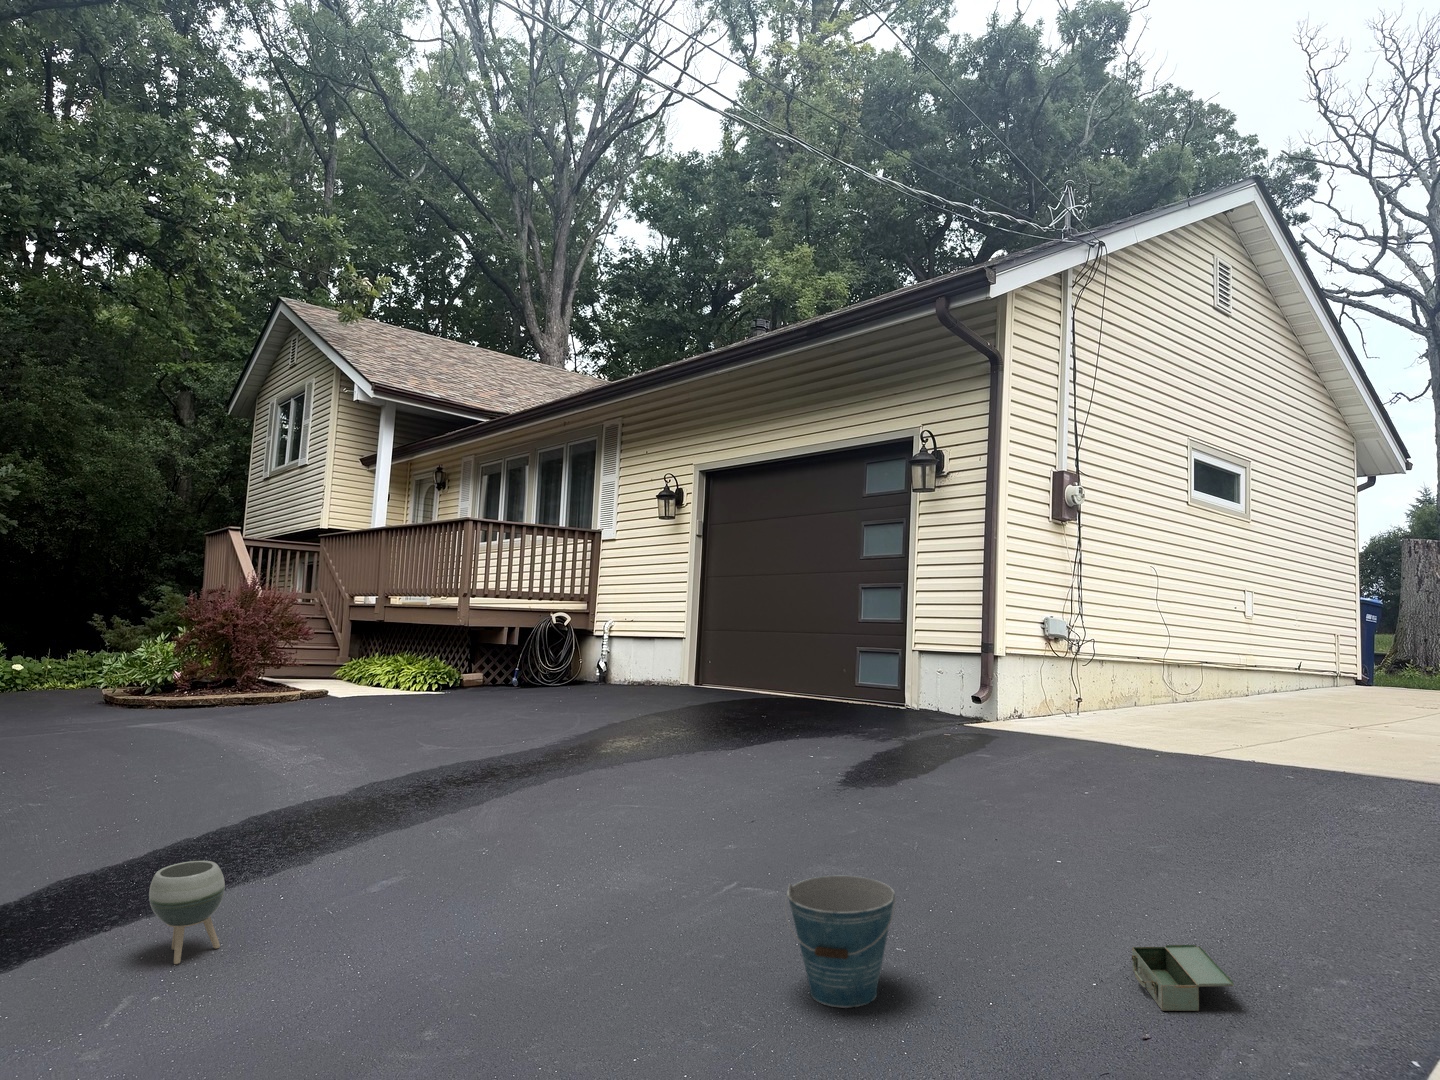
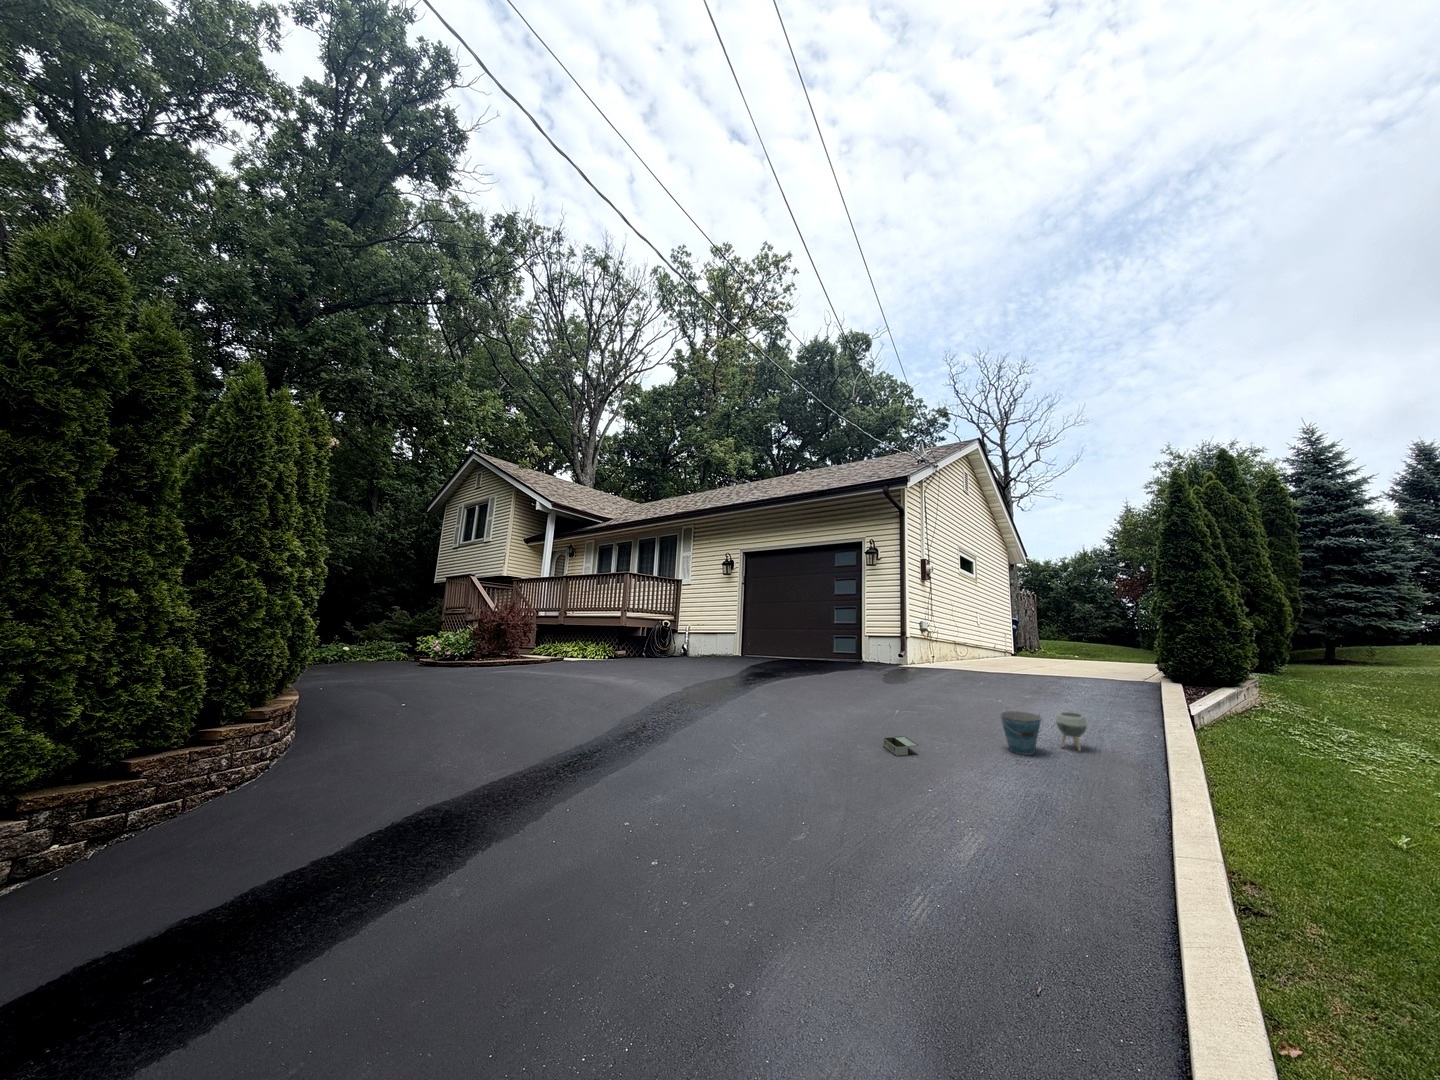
planter: present [149,861,225,964] -> present [1056,712,1087,751]
toolbox: present [1132,945,1234,1011] -> present [883,736,919,756]

